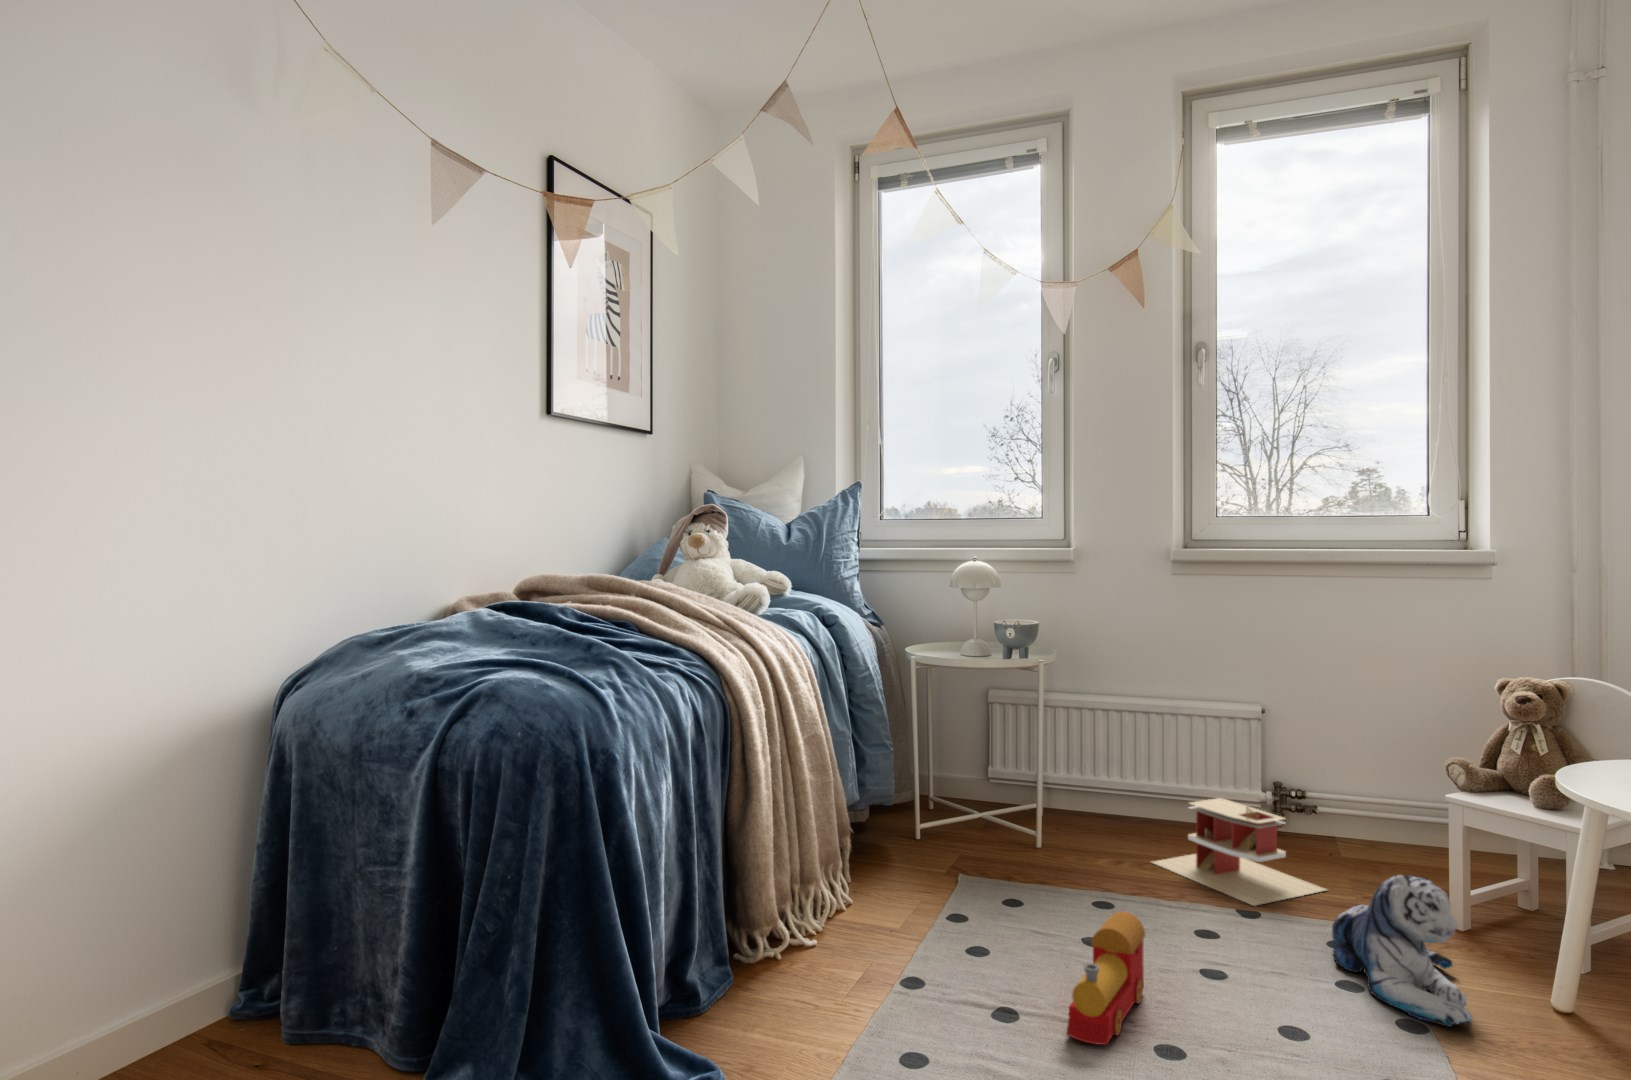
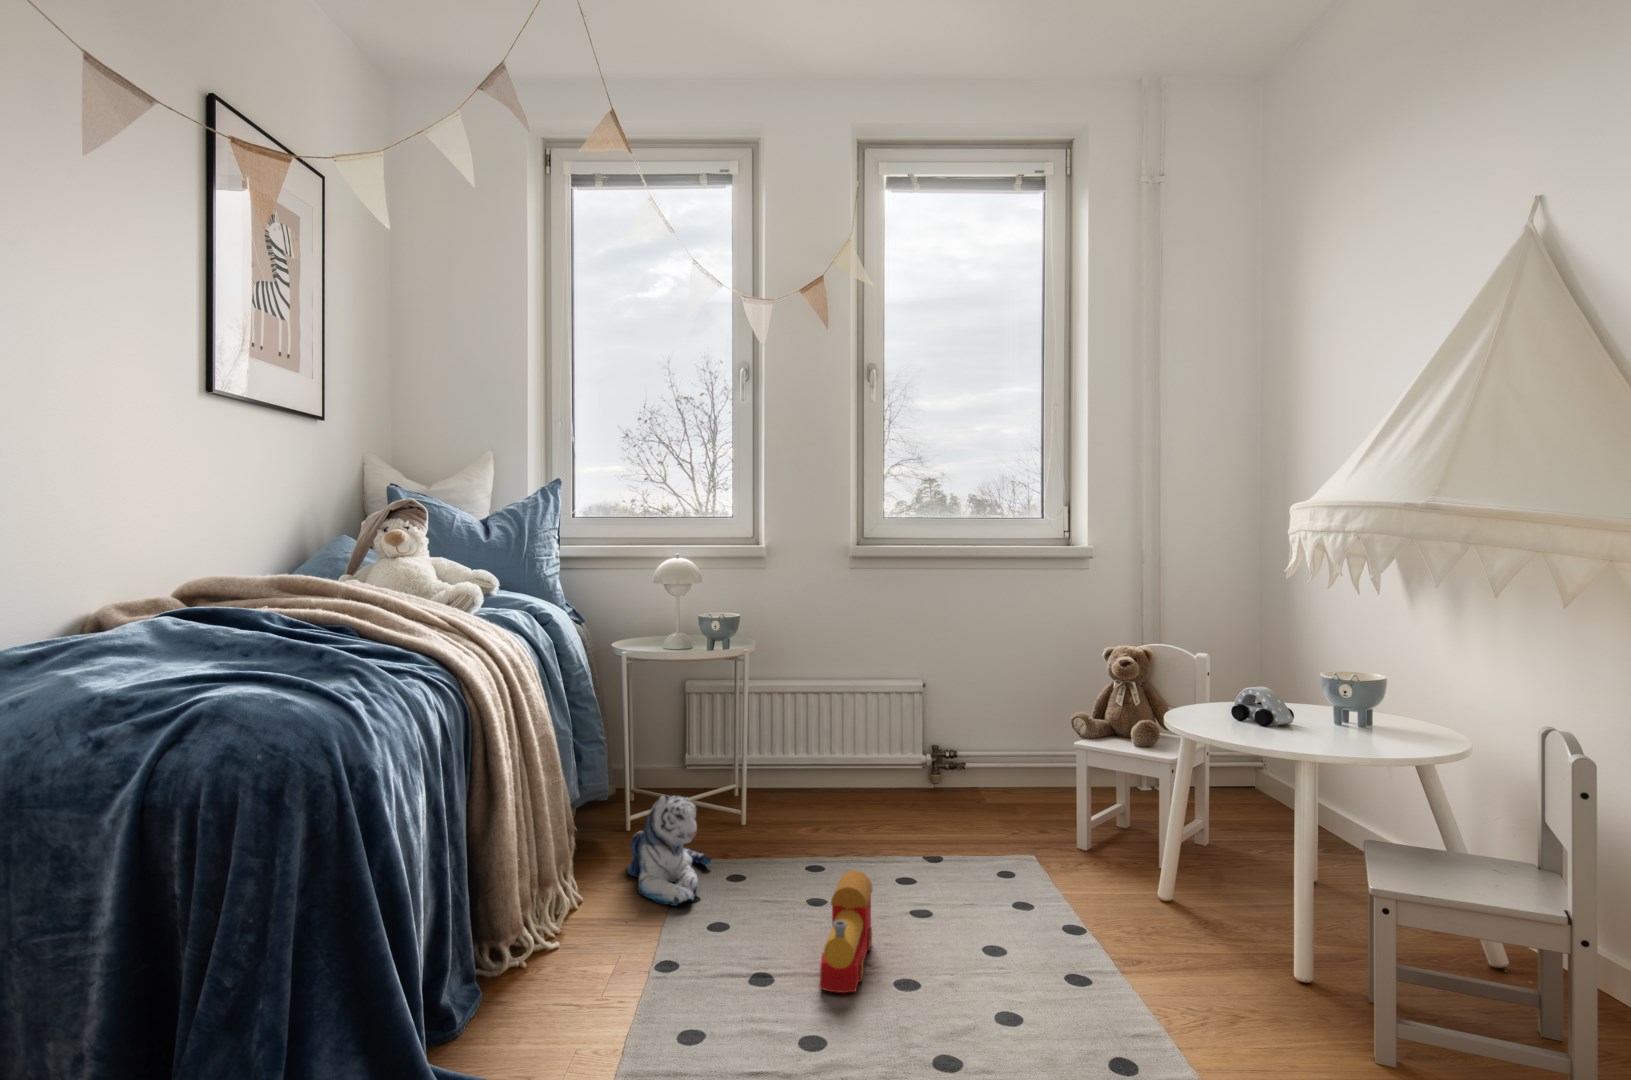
toy house: present [1152,798,1326,906] -> none [842,763,987,853]
plush toy: present [1332,875,1472,1027] -> present [626,796,711,906]

